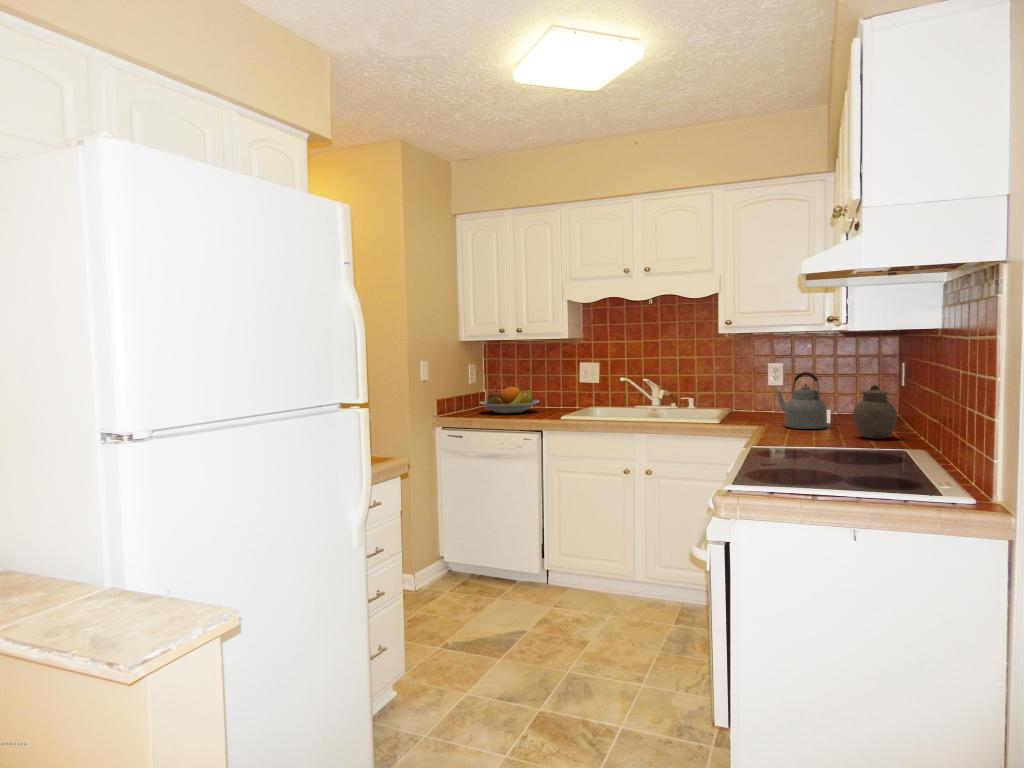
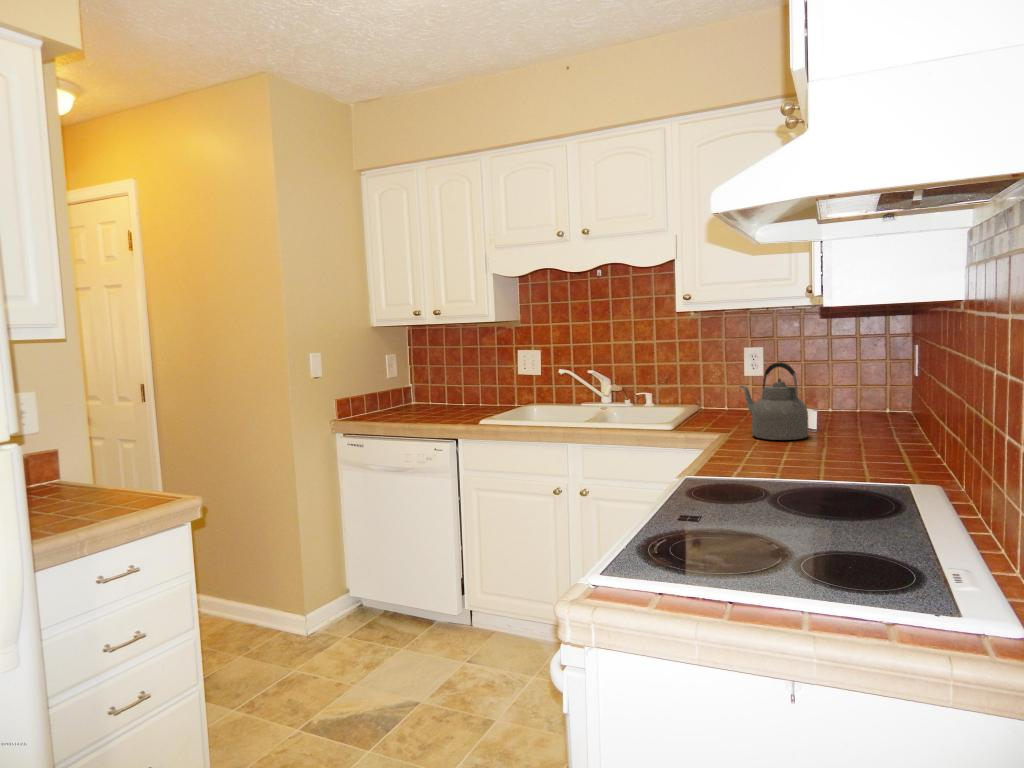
jar: present [853,385,897,439] -> none [838,383,900,459]
fruit bowl: present [479,387,539,413] -> none [394,382,468,415]

